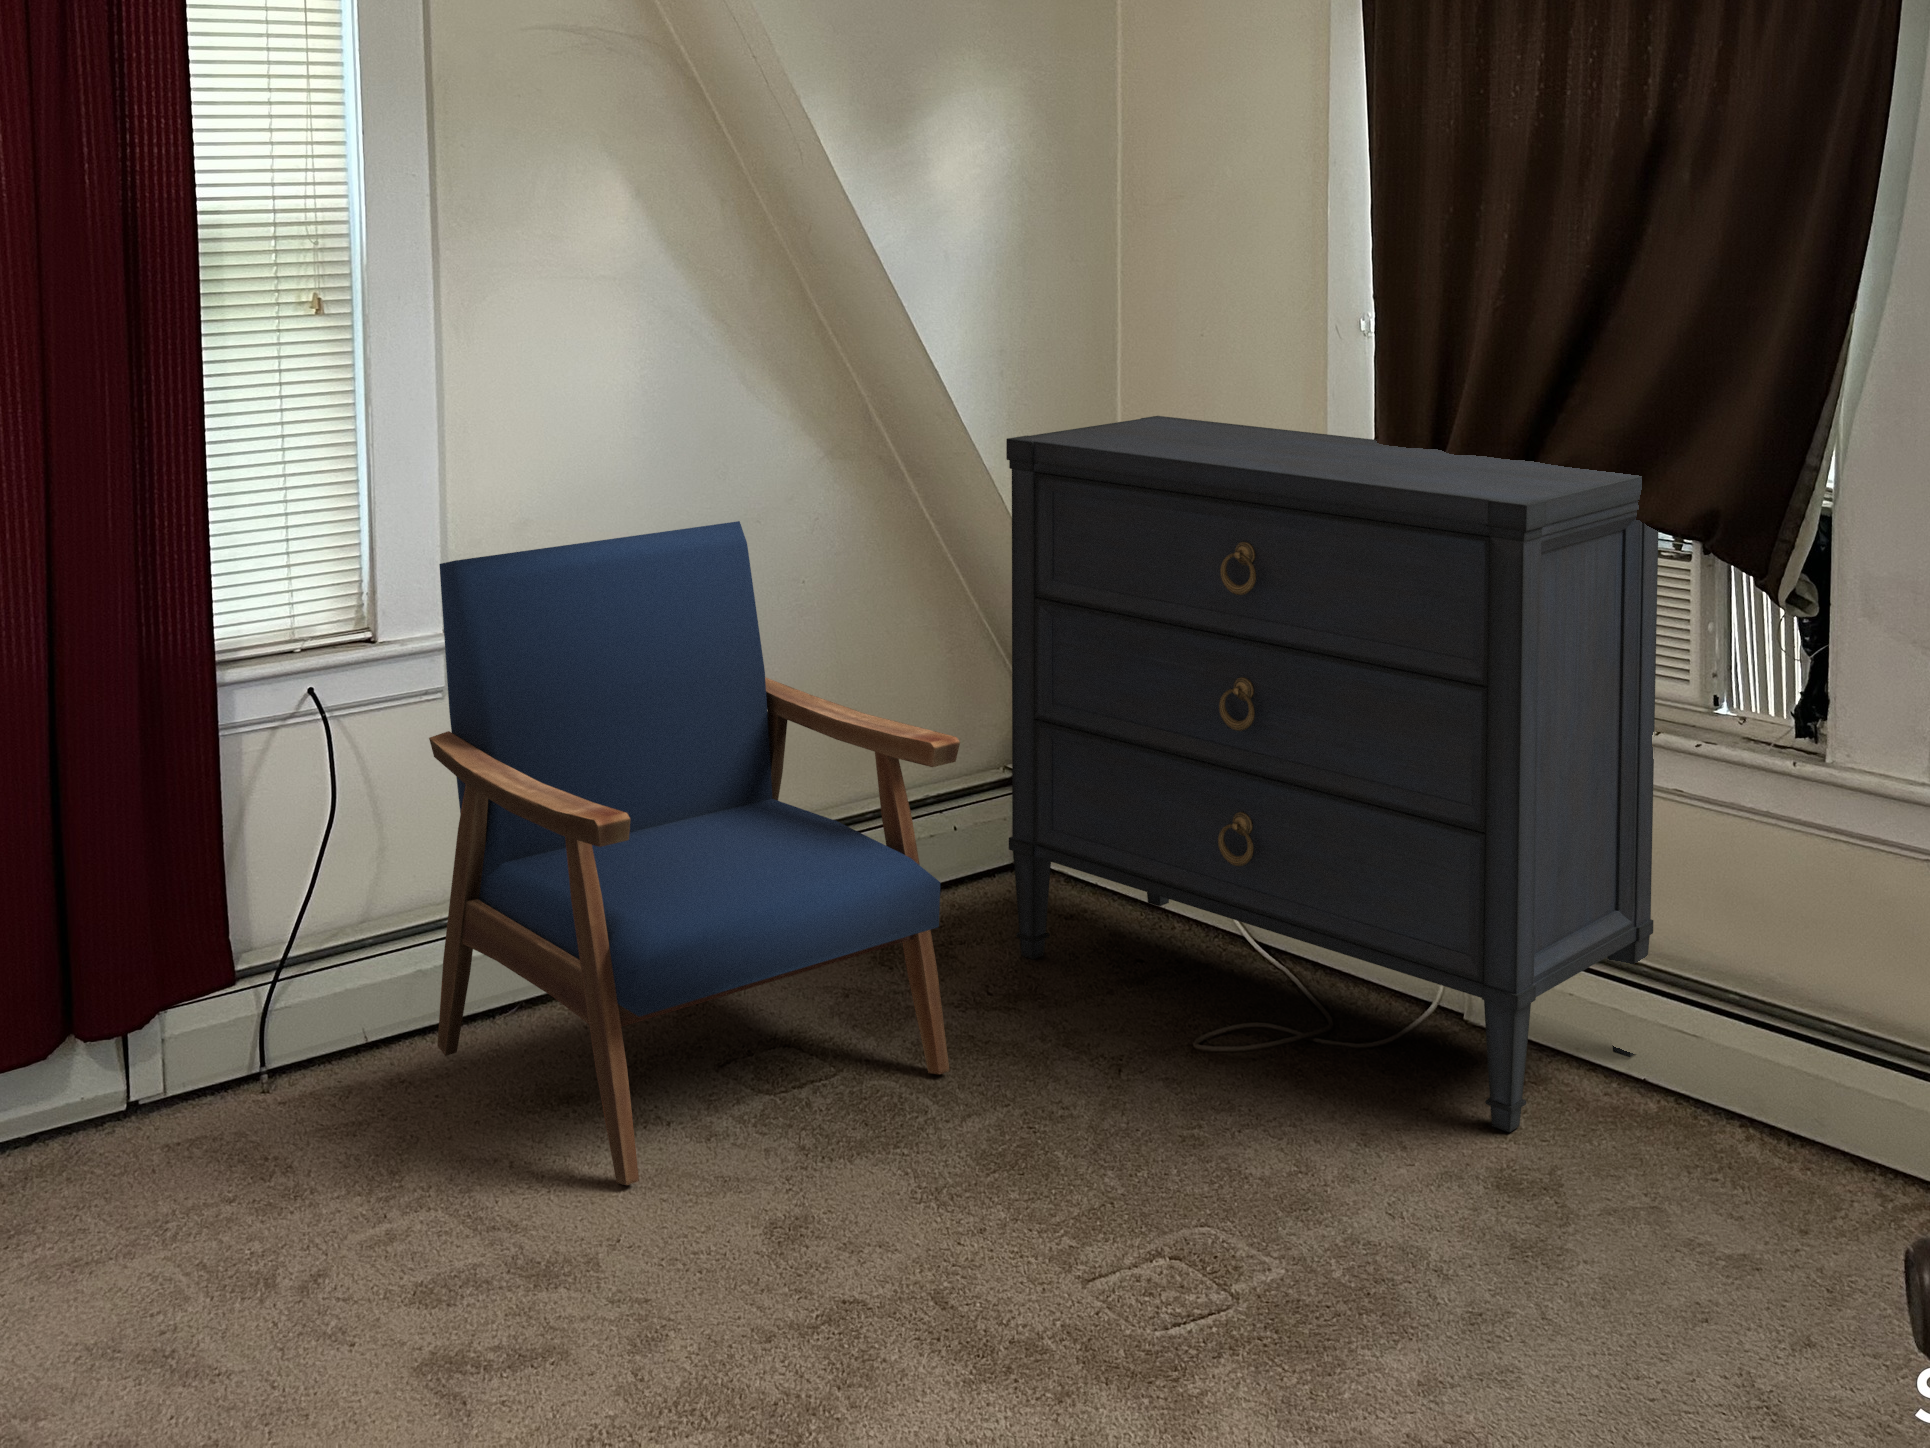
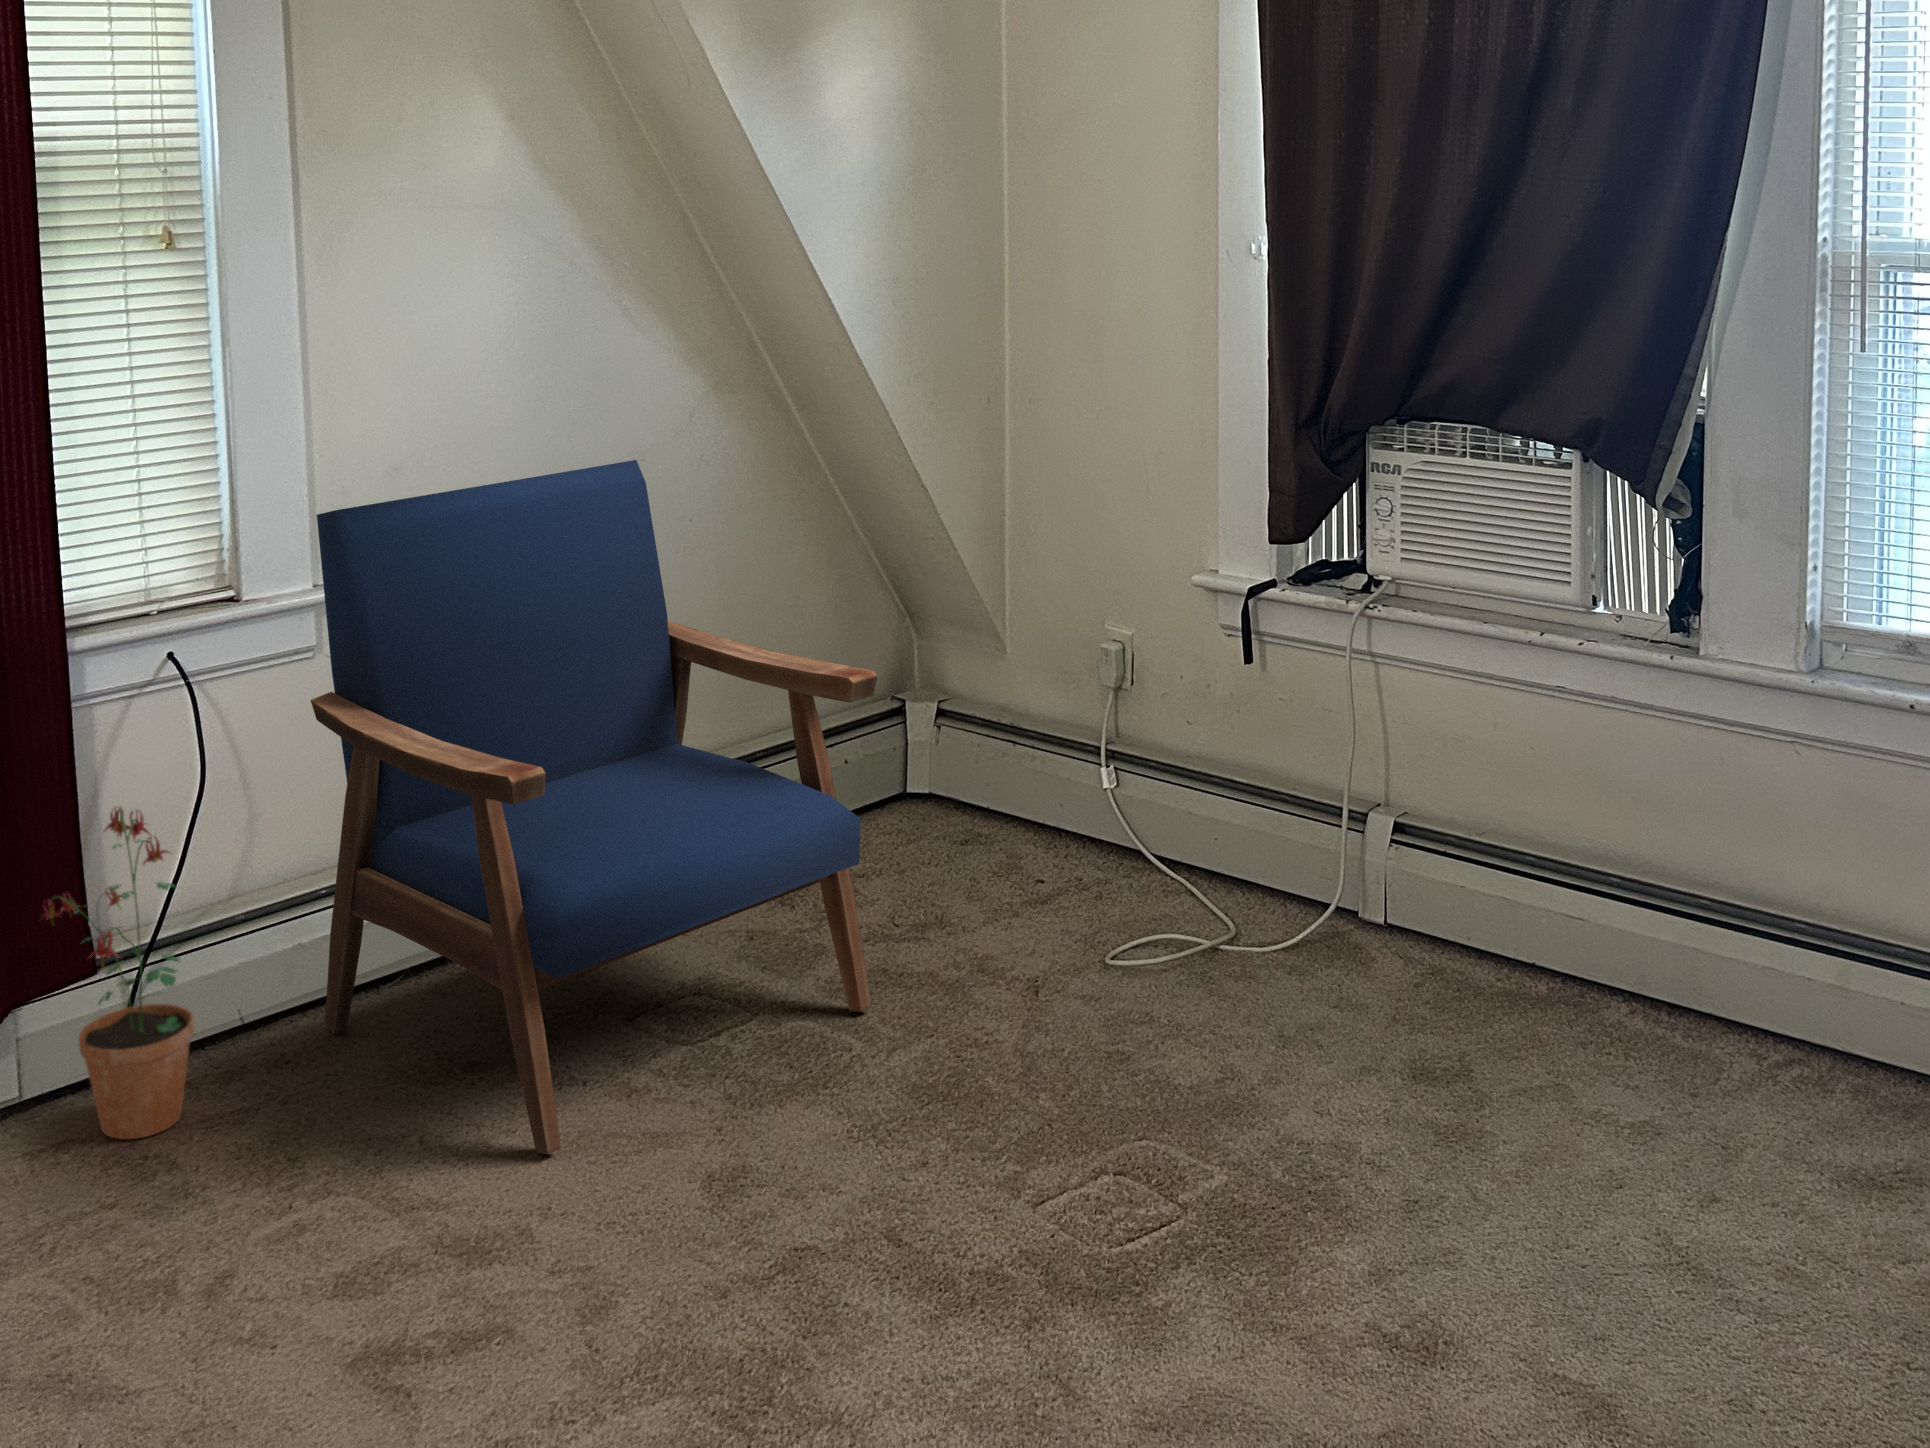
dresser: present [1006,416,1658,1132] -> none [909,343,1546,1023]
potted plant: none [184,827,316,1137] -> present [44,807,194,1139]

